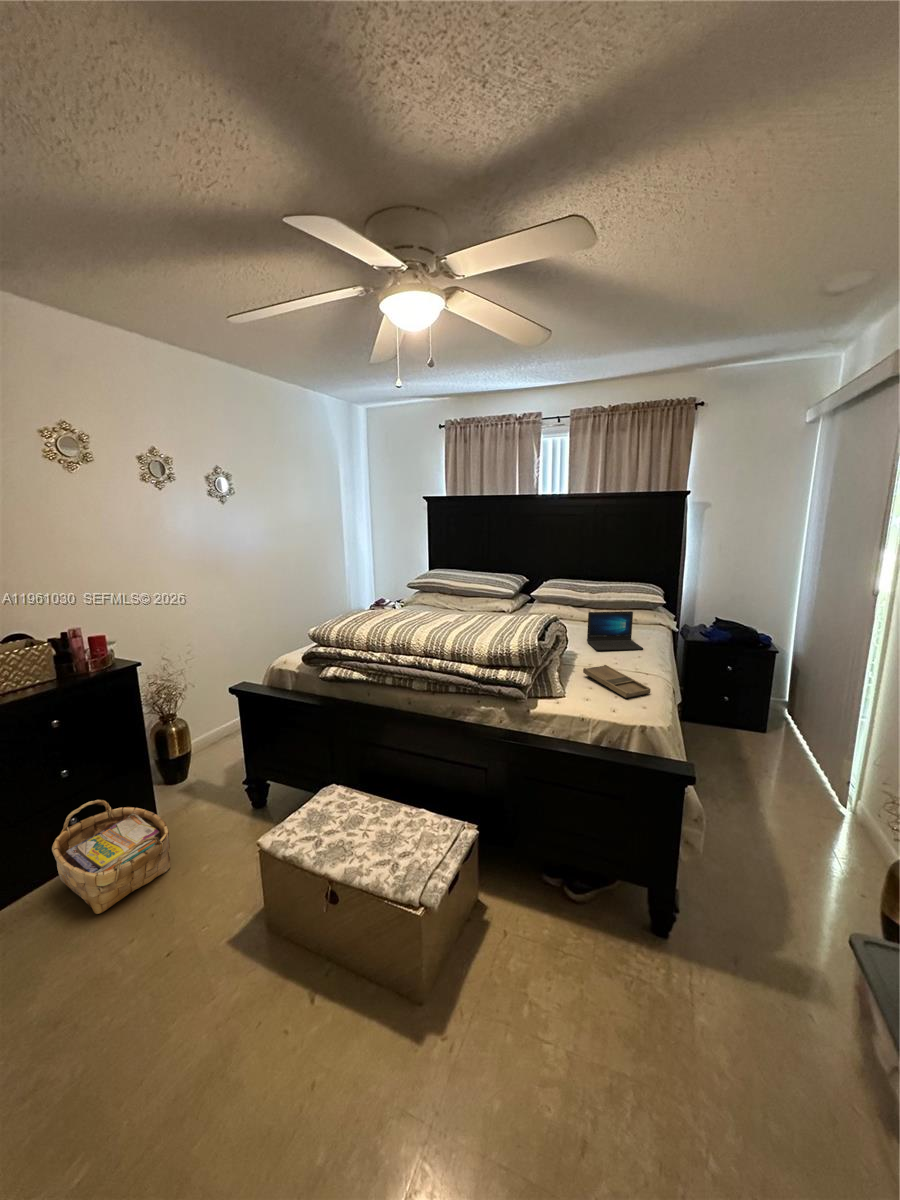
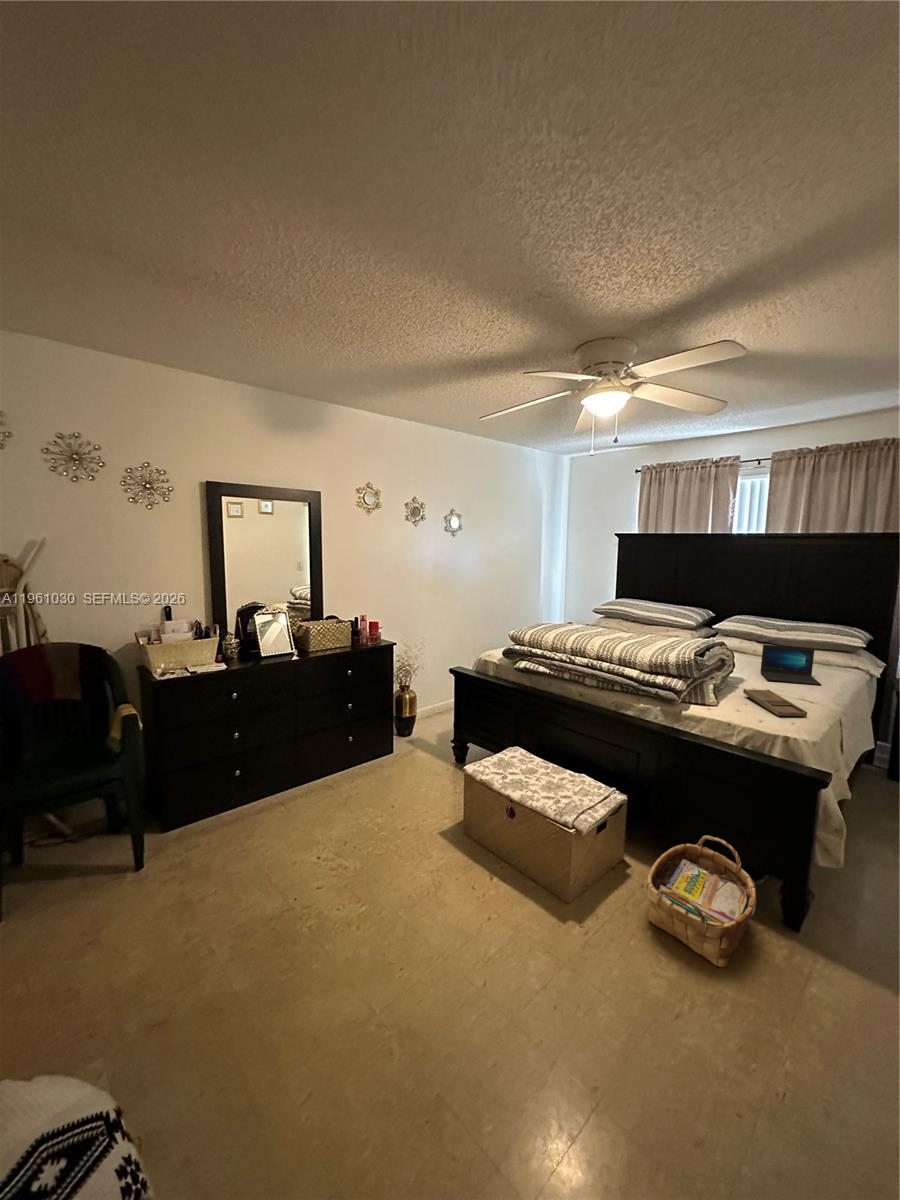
woven basket: present [52,800,171,914] -> present [647,836,756,967]

